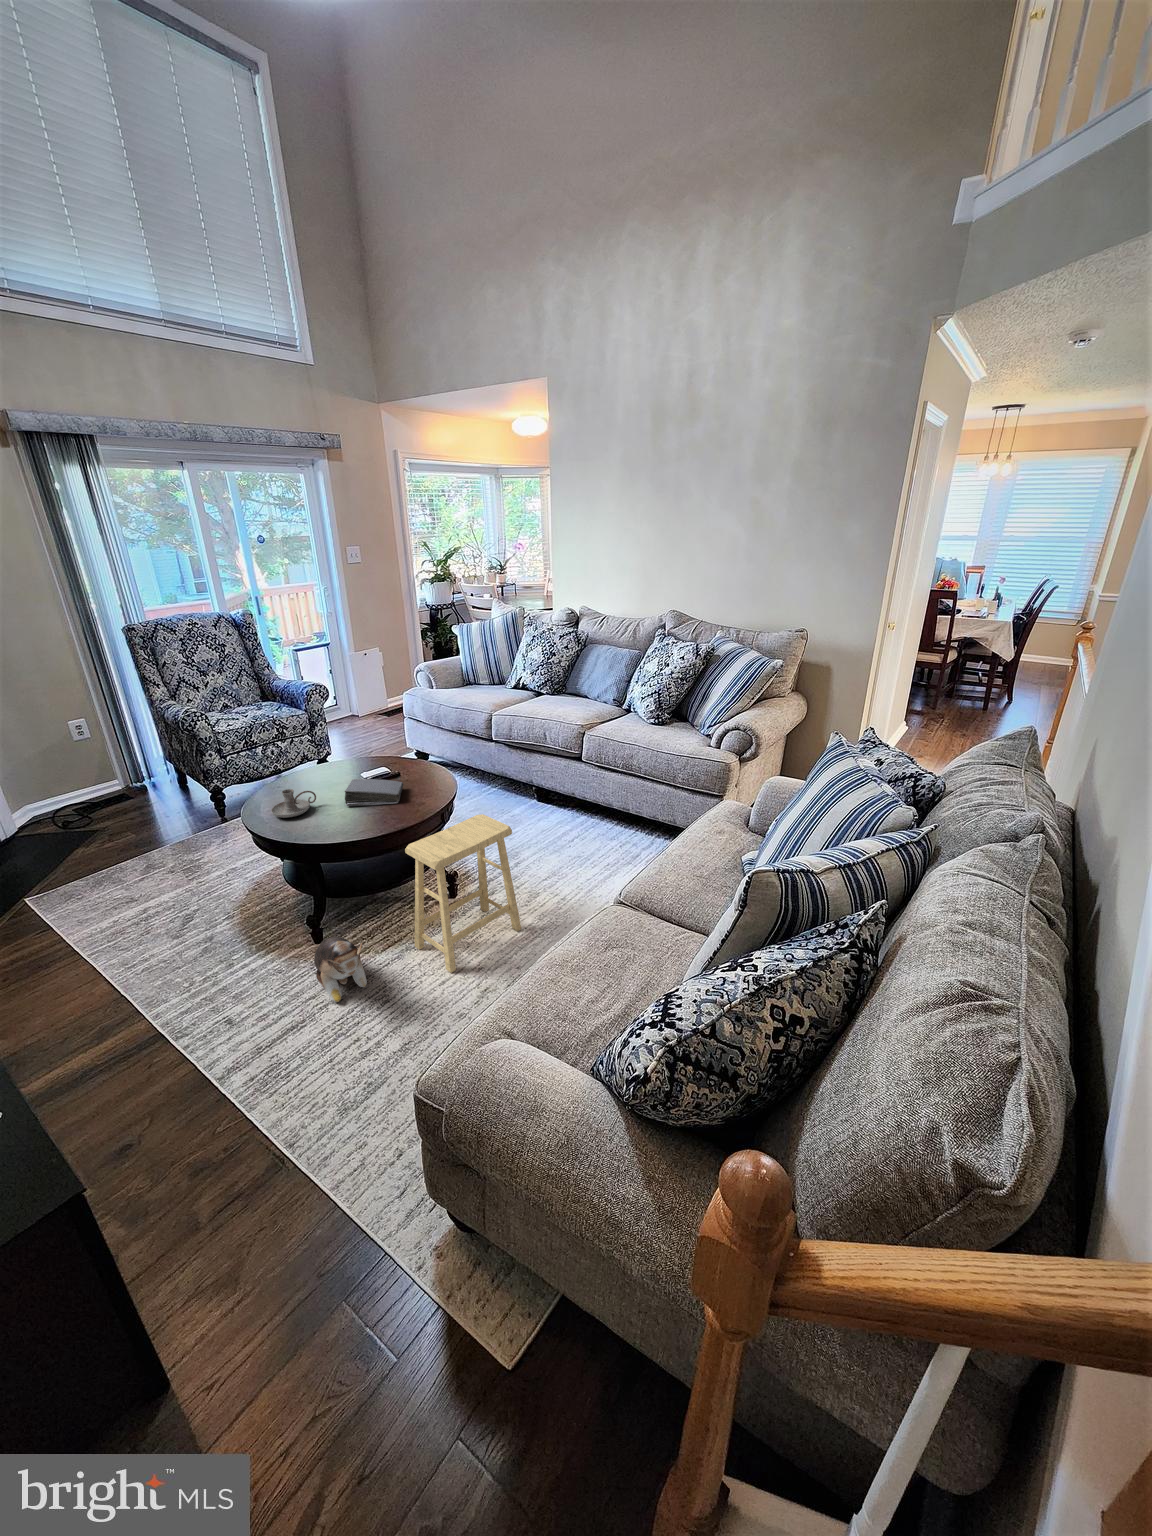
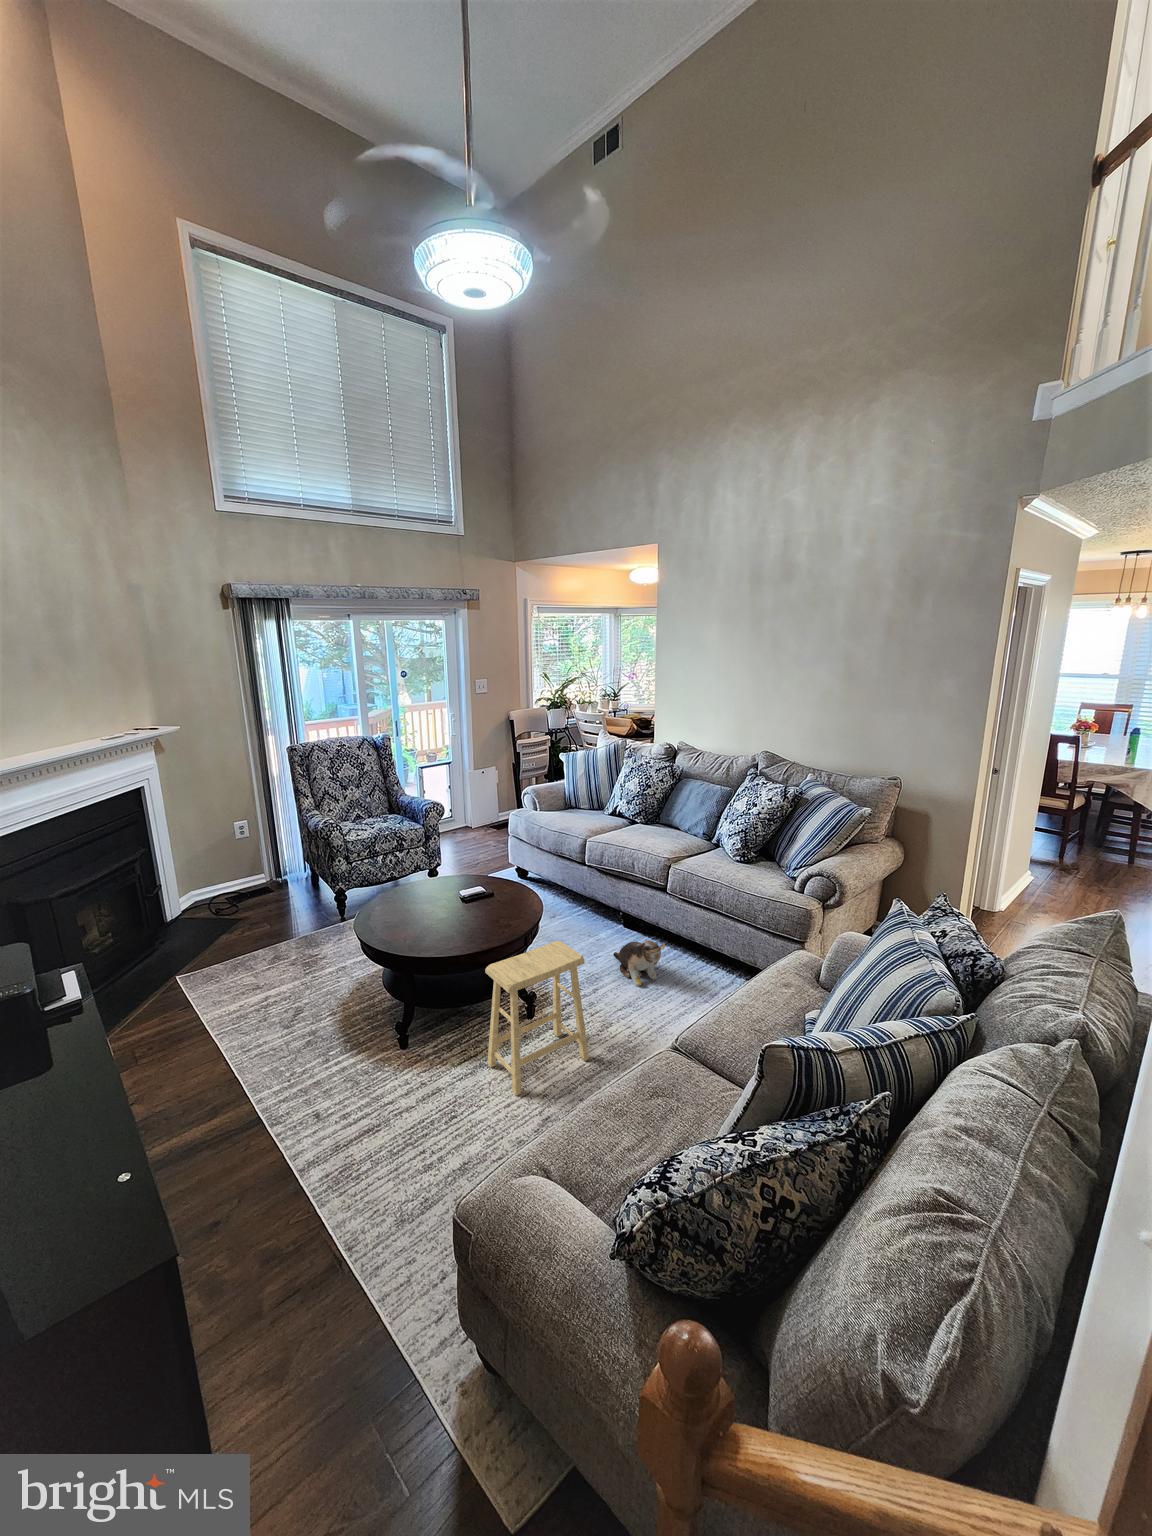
book: present [345,779,403,806] -> none [442,896,495,923]
candle holder: present [271,789,316,818] -> none [380,902,419,928]
plush toy: present [314,937,367,1002] -> present [614,940,665,986]

